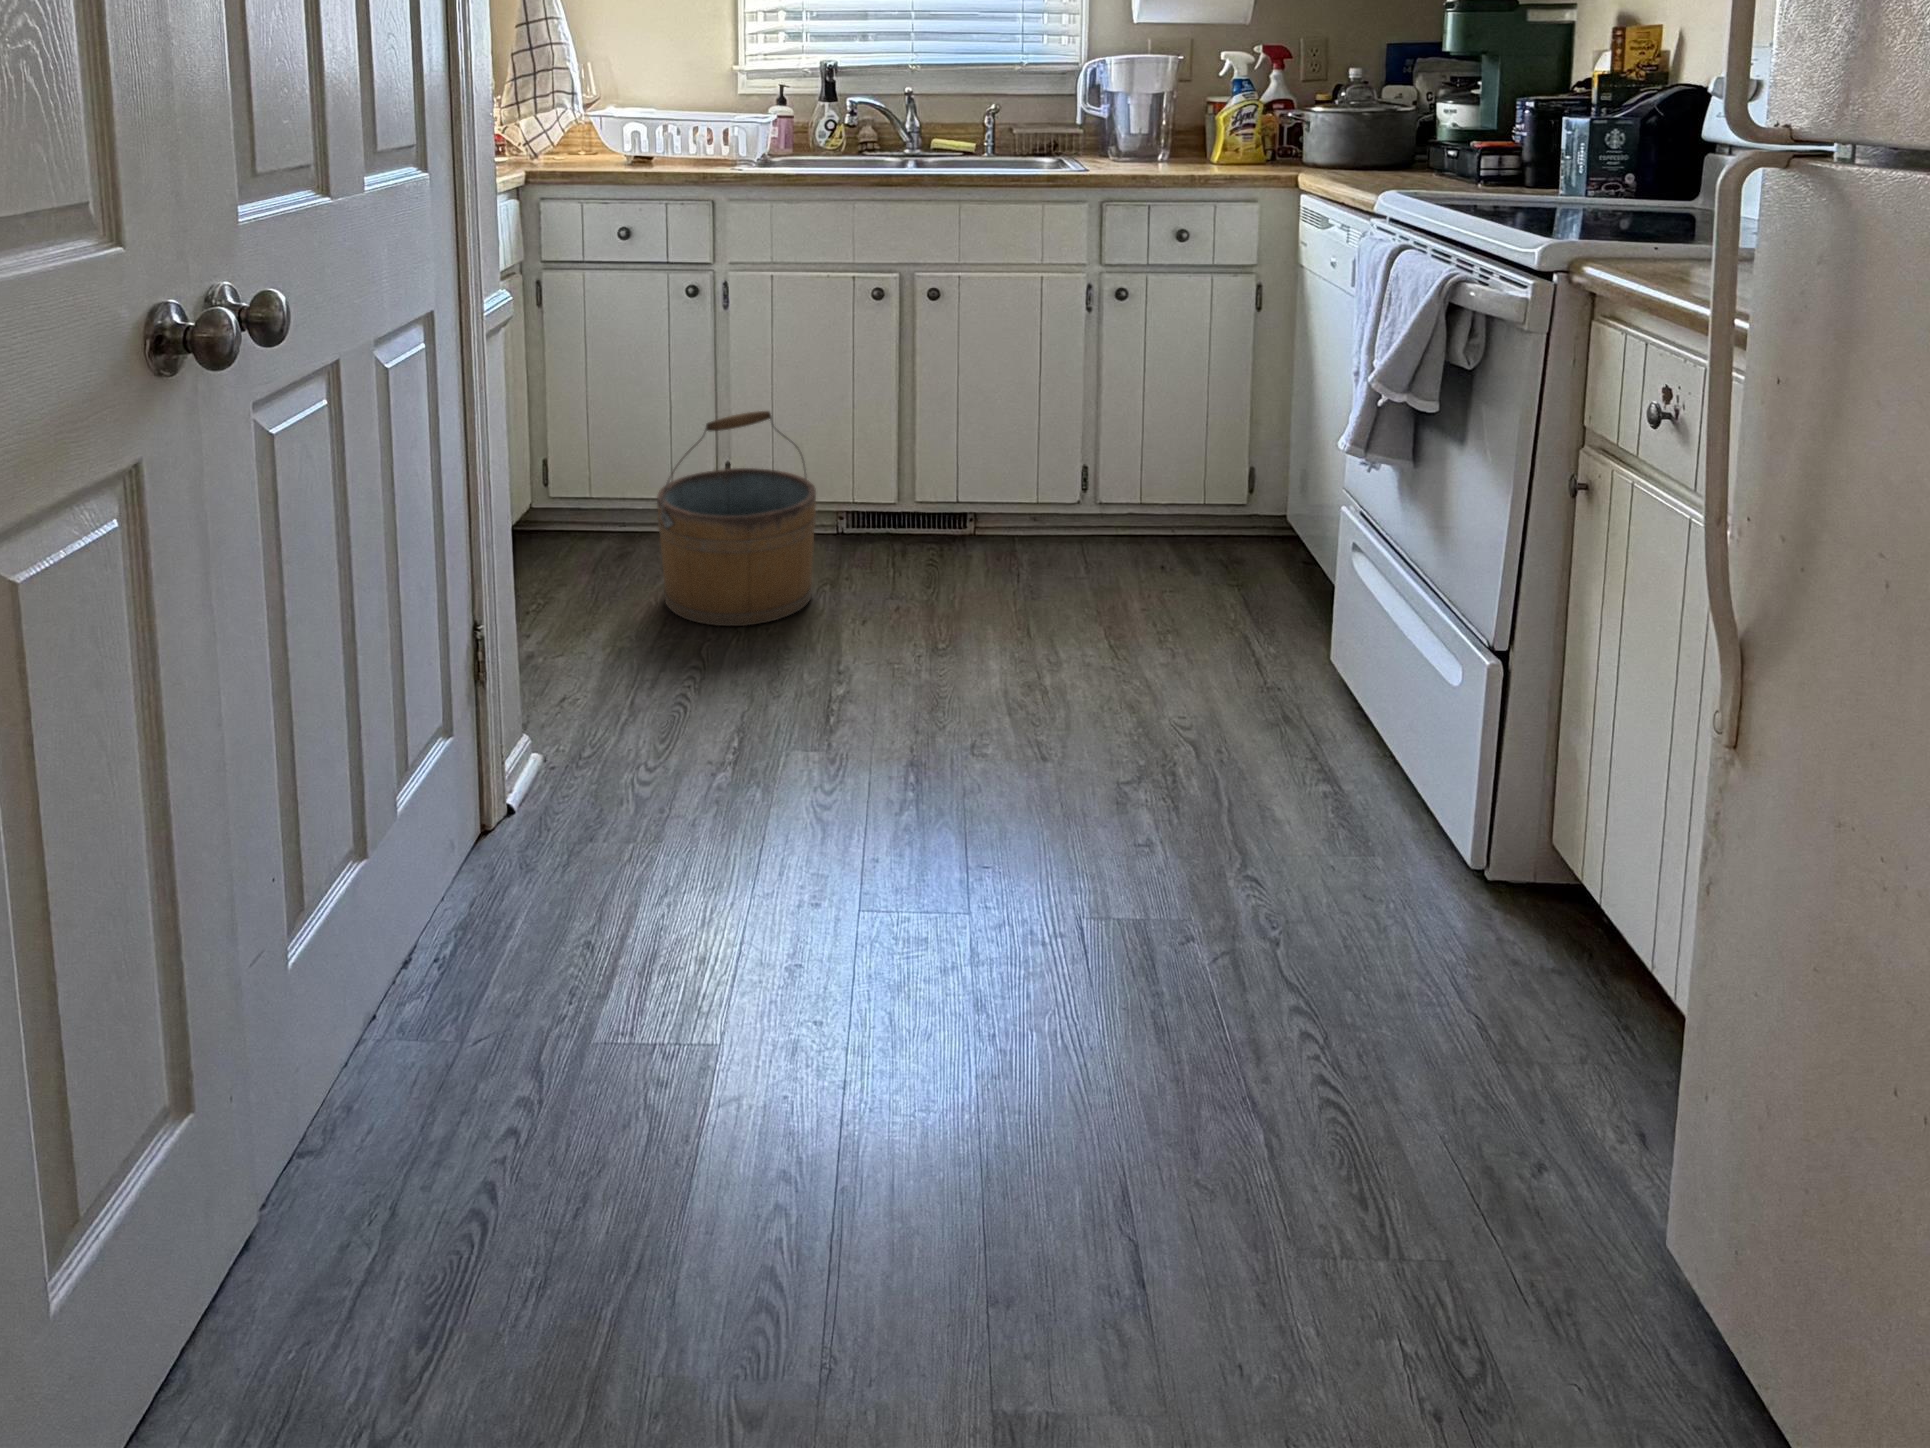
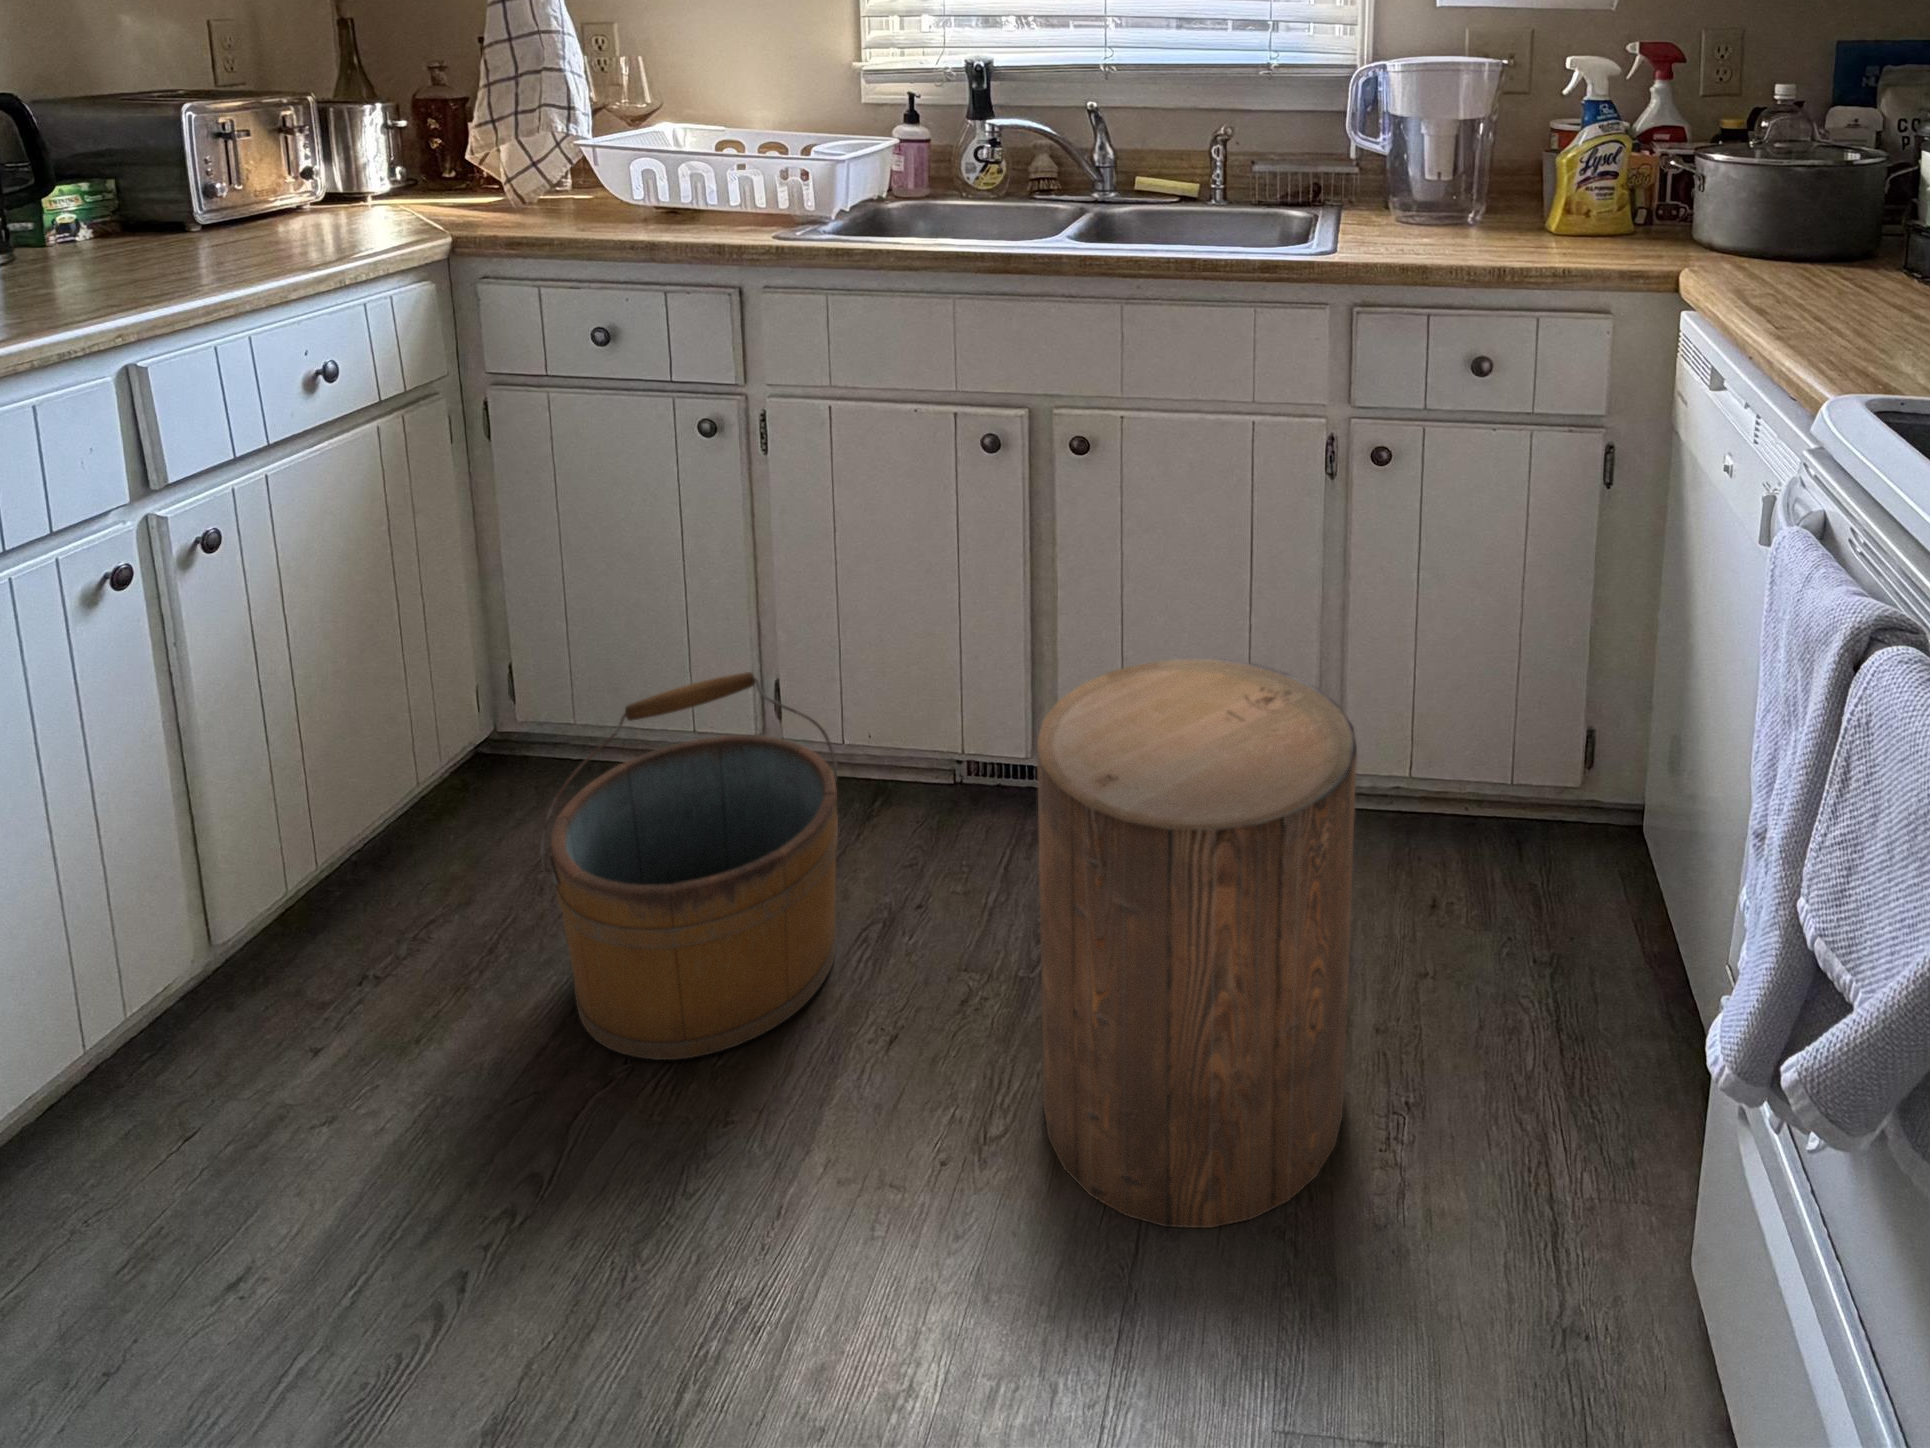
stool: none [960,389,1138,665] -> present [1037,658,1357,1228]

